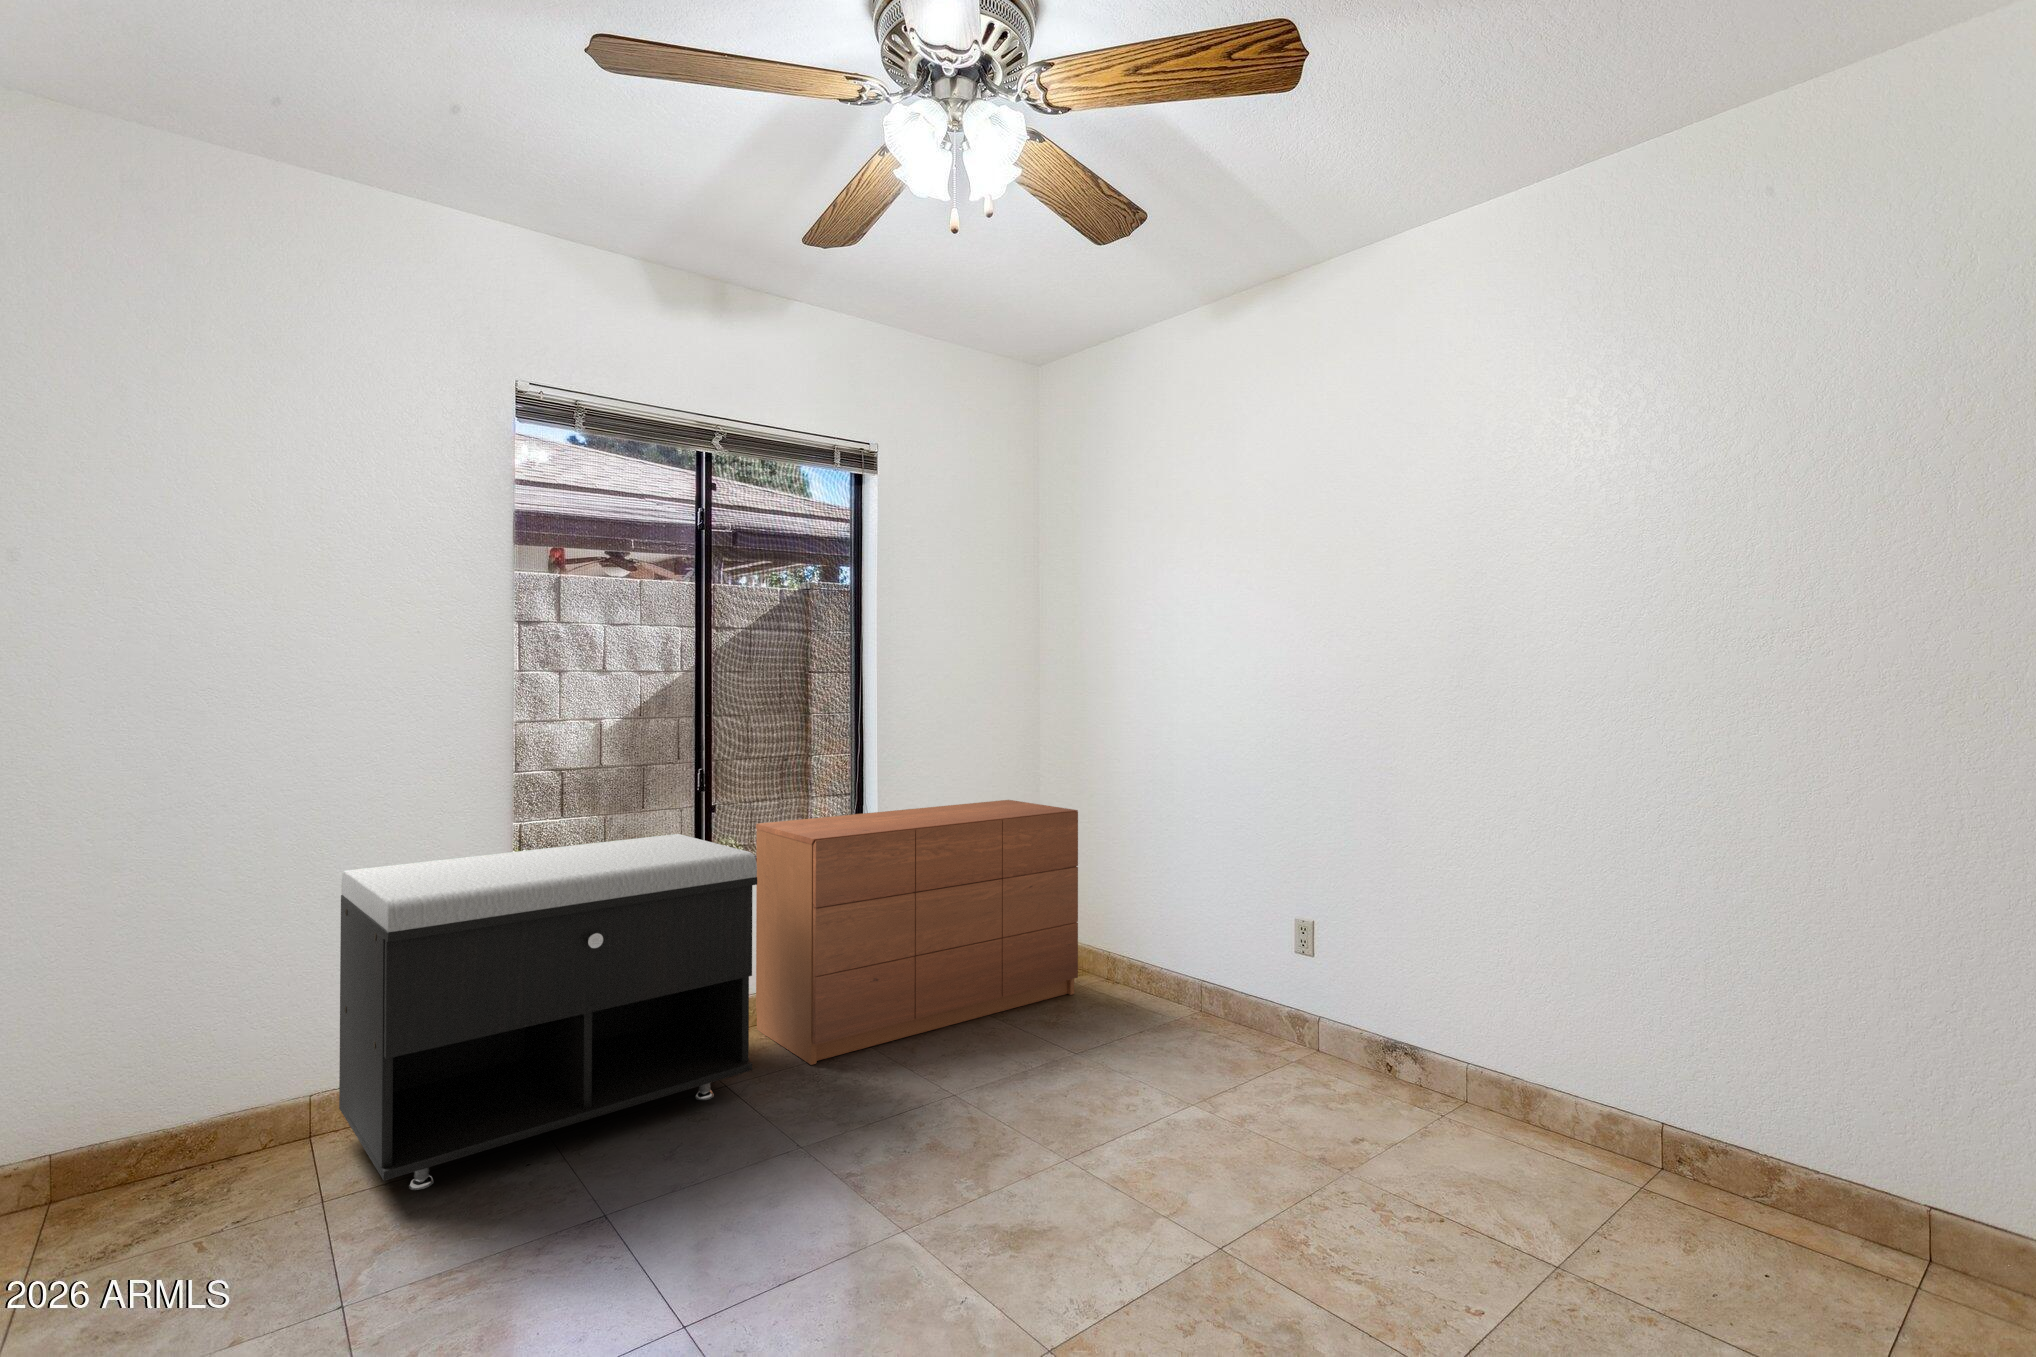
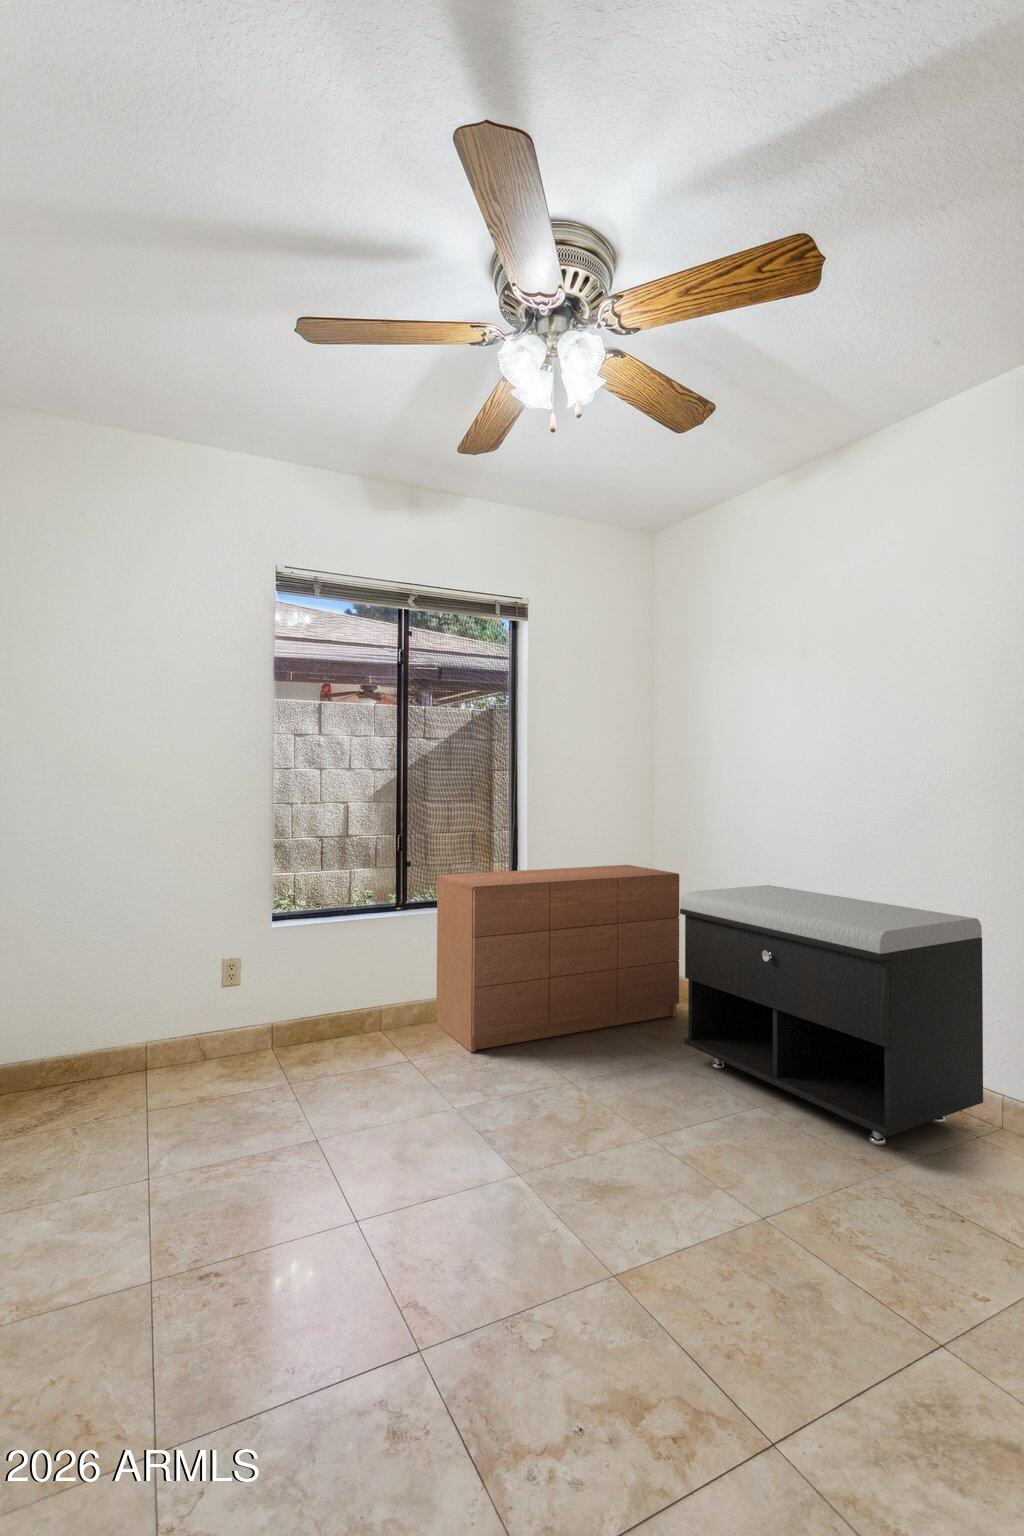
storage bench: present [339,834,757,1190] -> present [680,885,983,1145]

